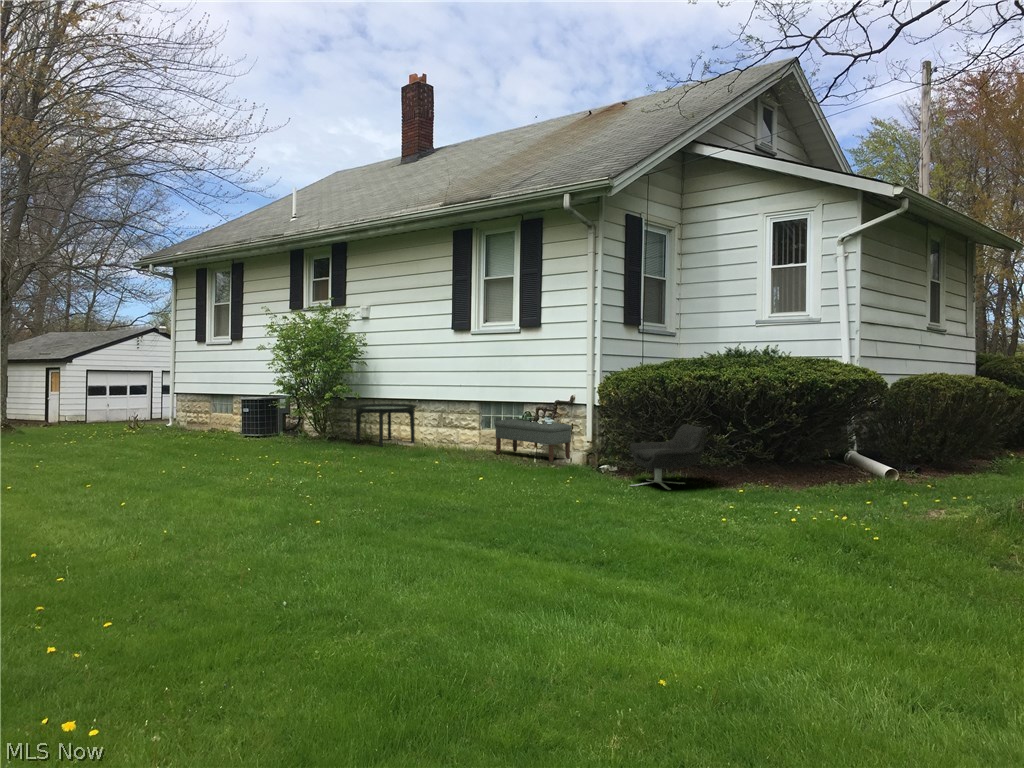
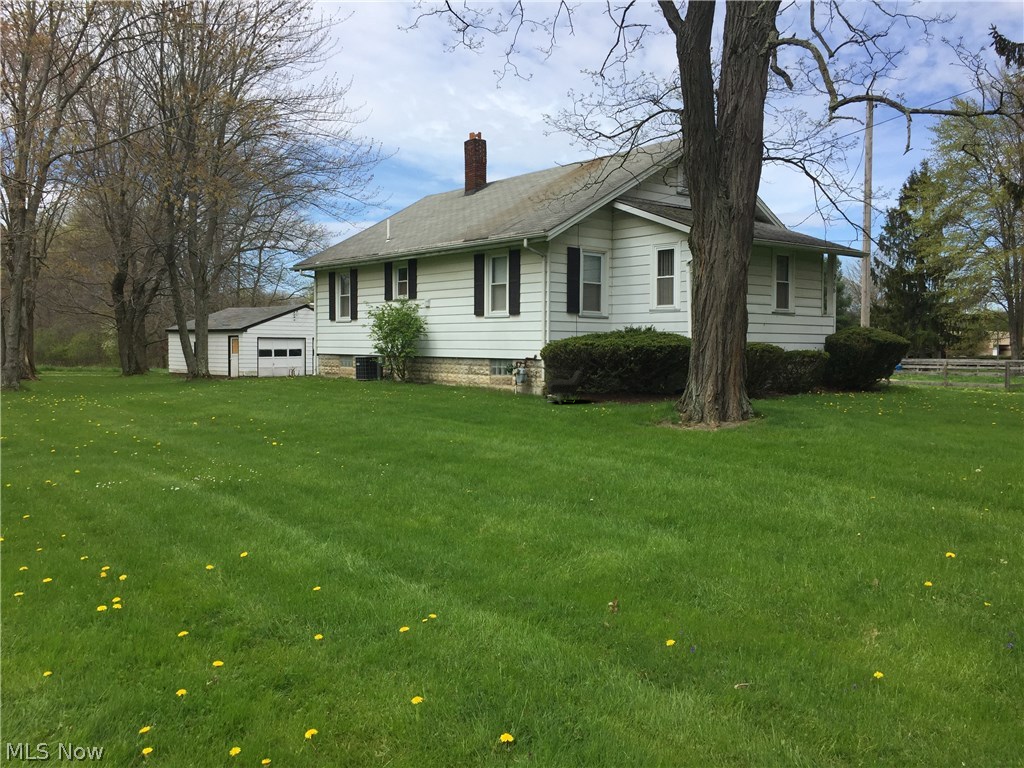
round table: present [353,403,417,447] -> none [417,360,456,386]
bench: present [495,419,572,462] -> none [493,369,533,393]

